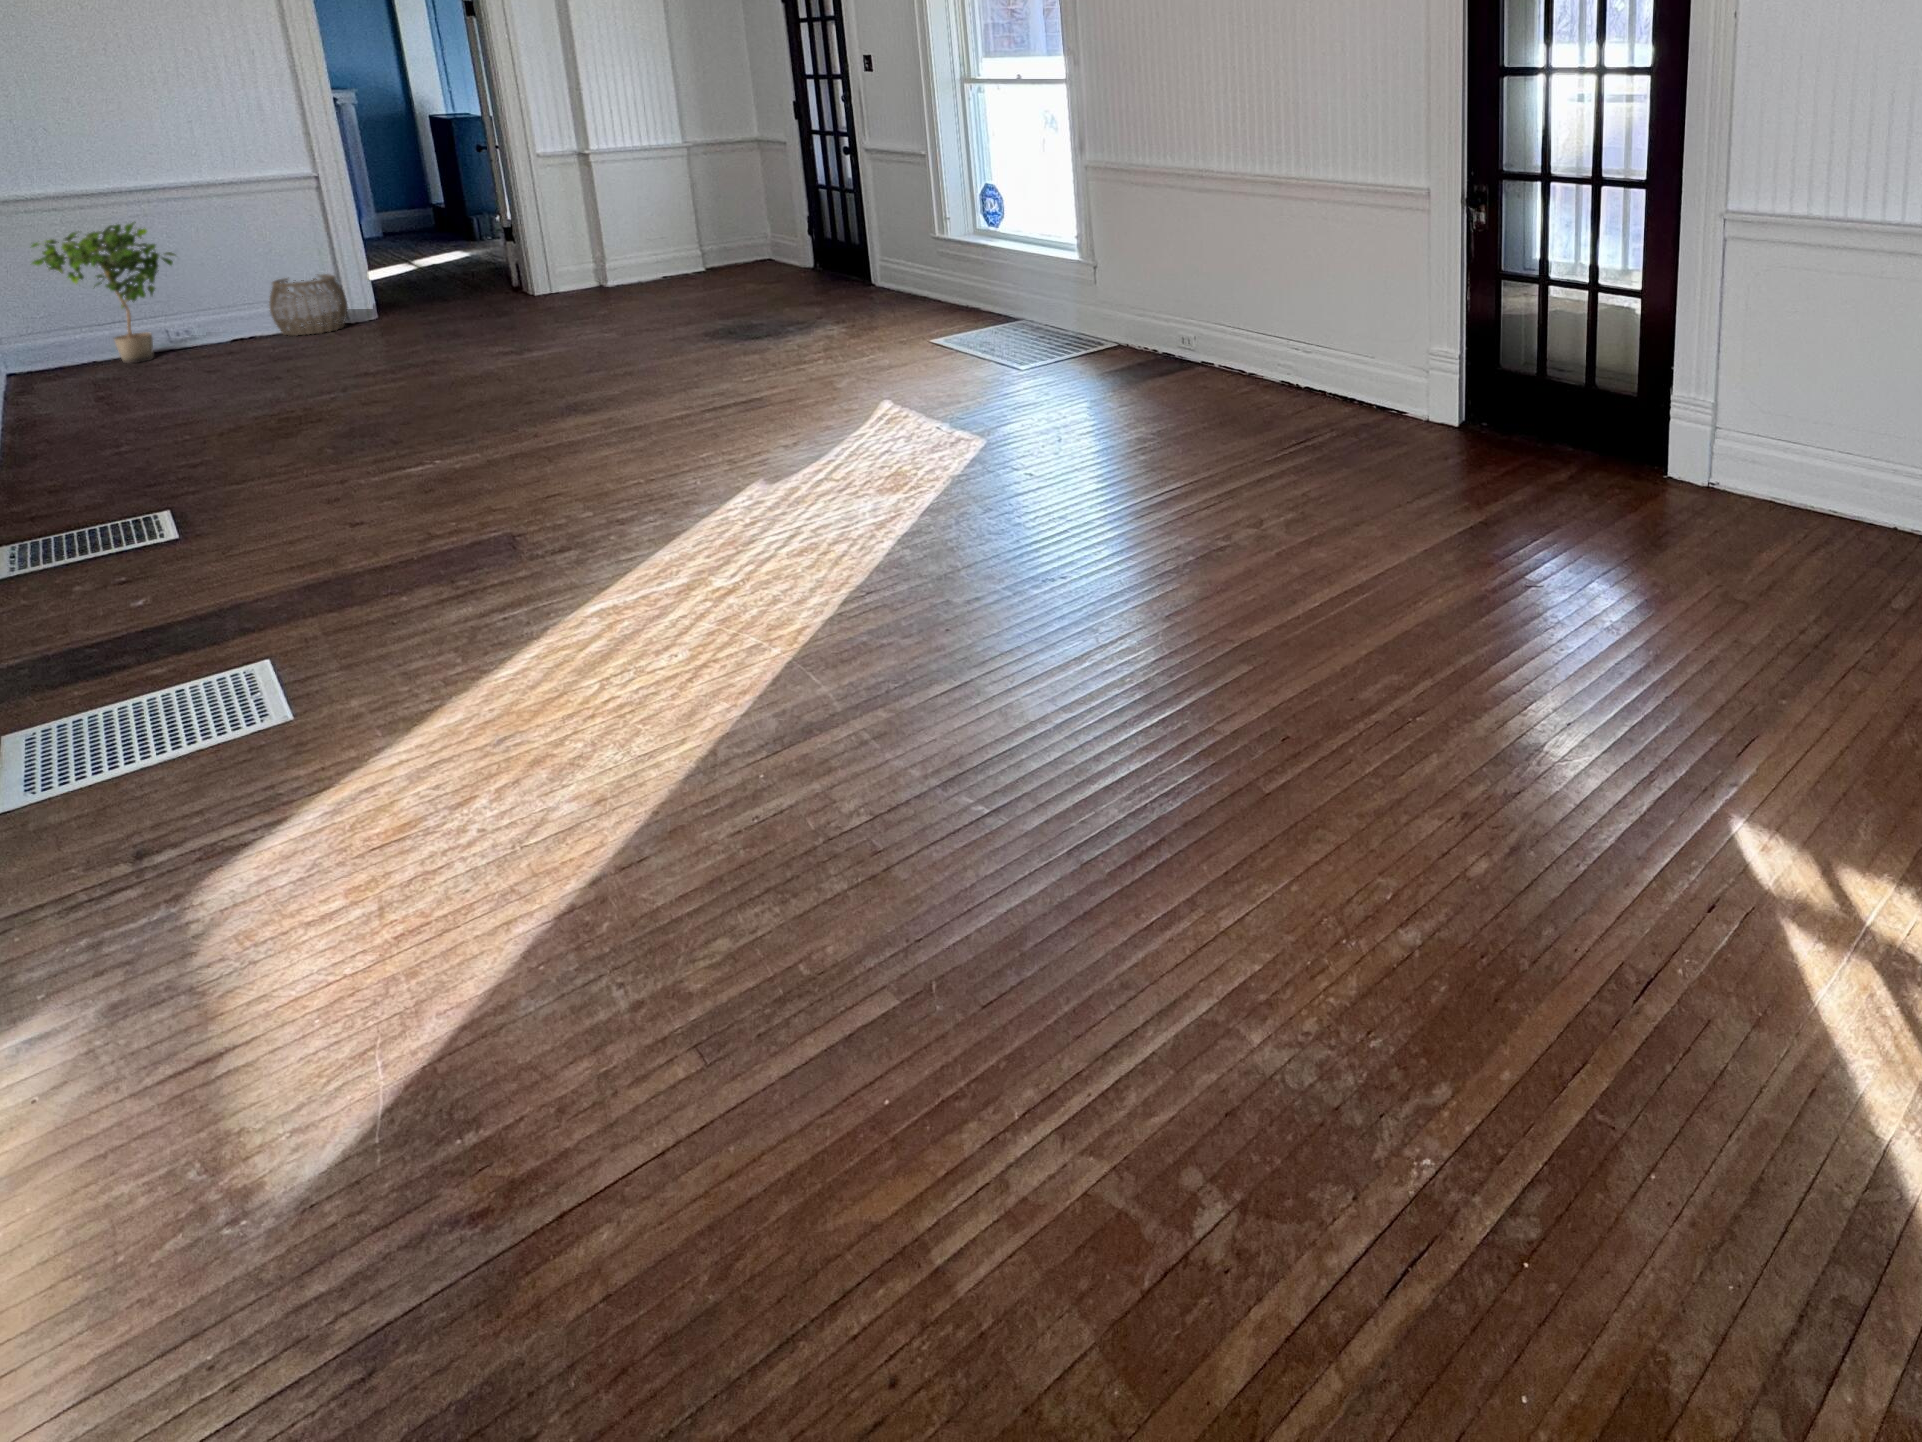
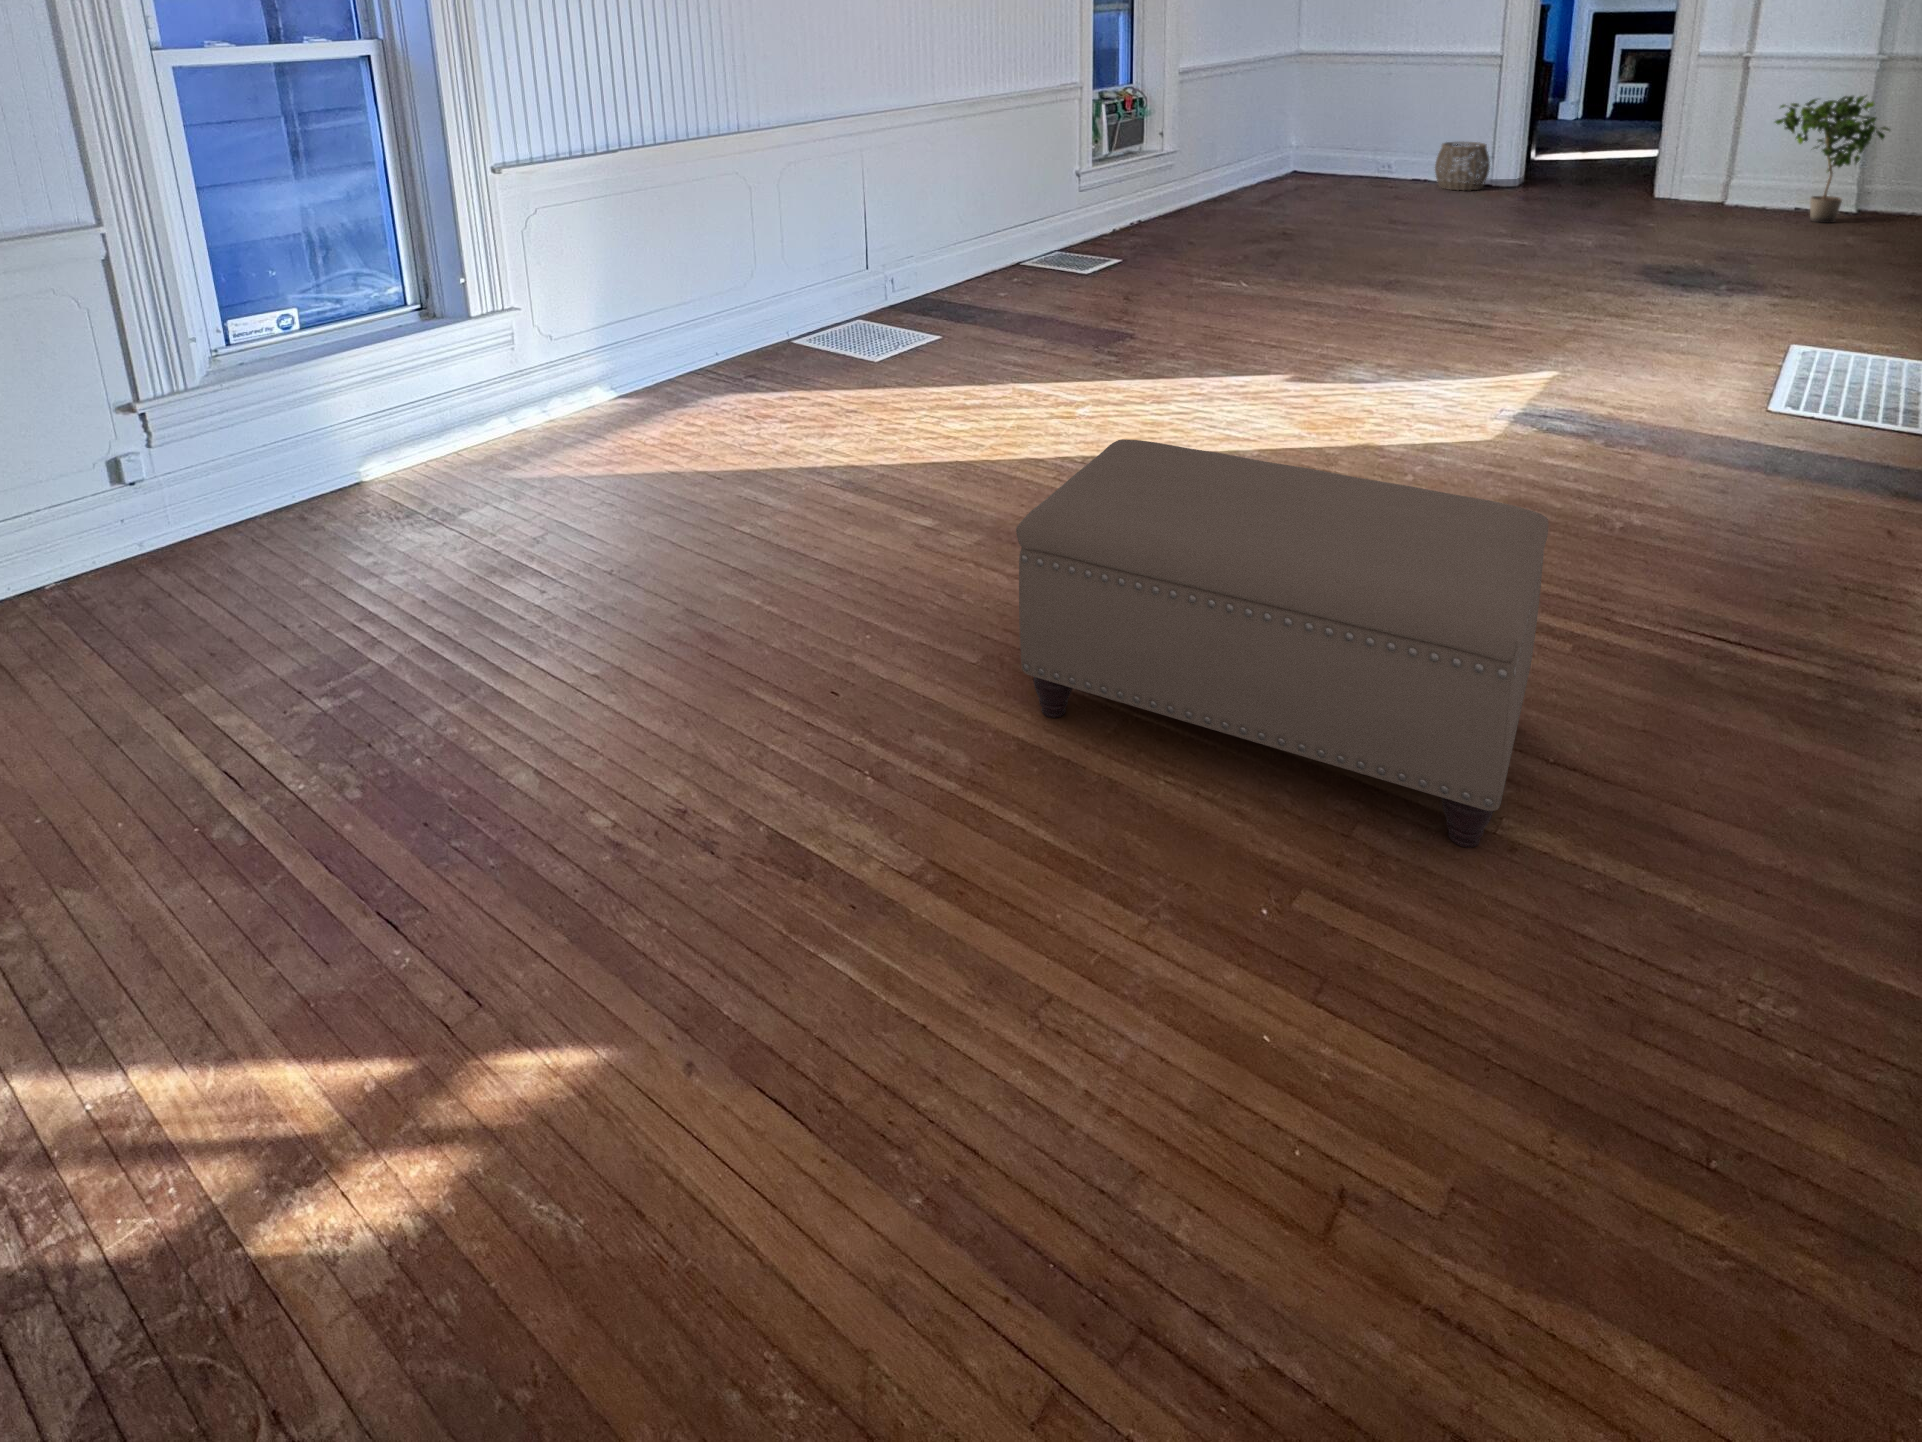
potted plant: present [32,222,175,363] -> present [1775,95,1890,223]
ottoman: none [1188,374,1510,641] -> present [1016,439,1548,848]

